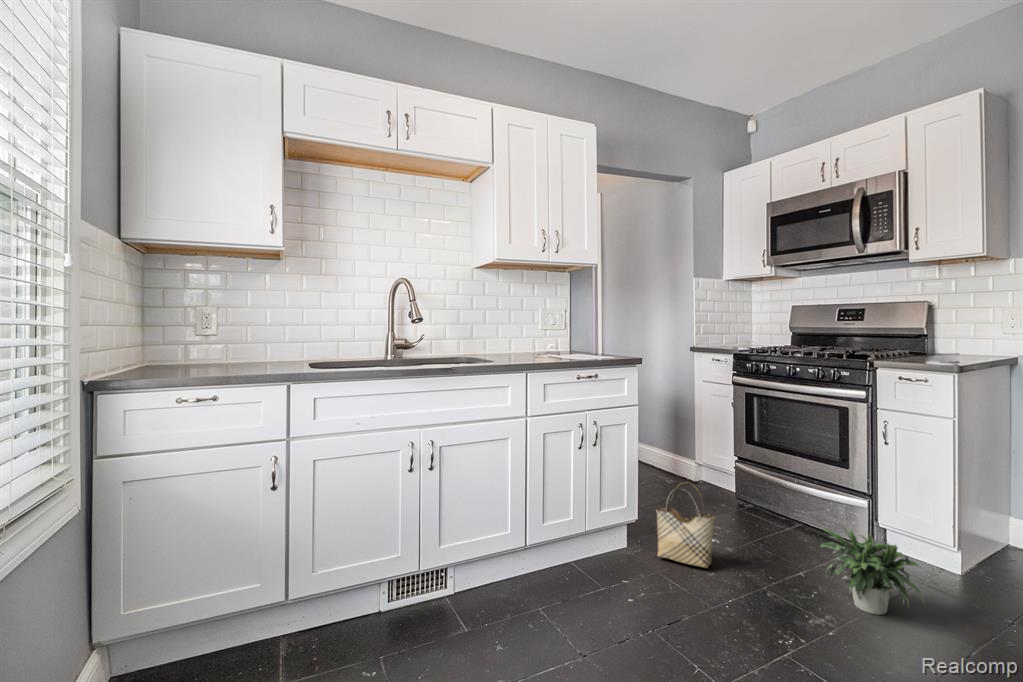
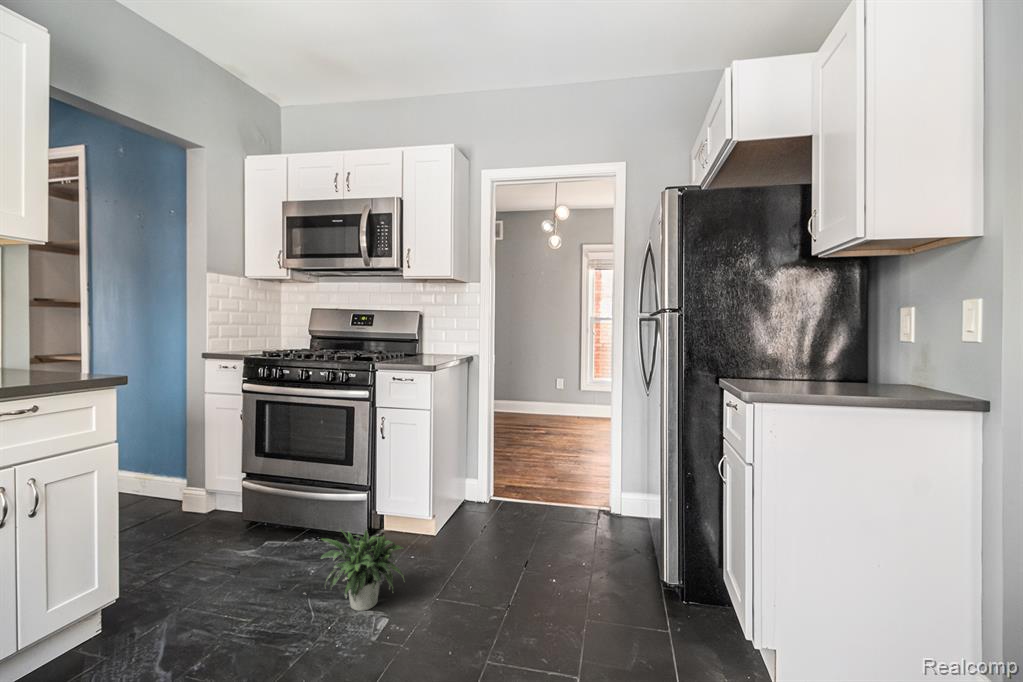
woven basket: present [656,482,715,568] -> none [106,527,200,648]

